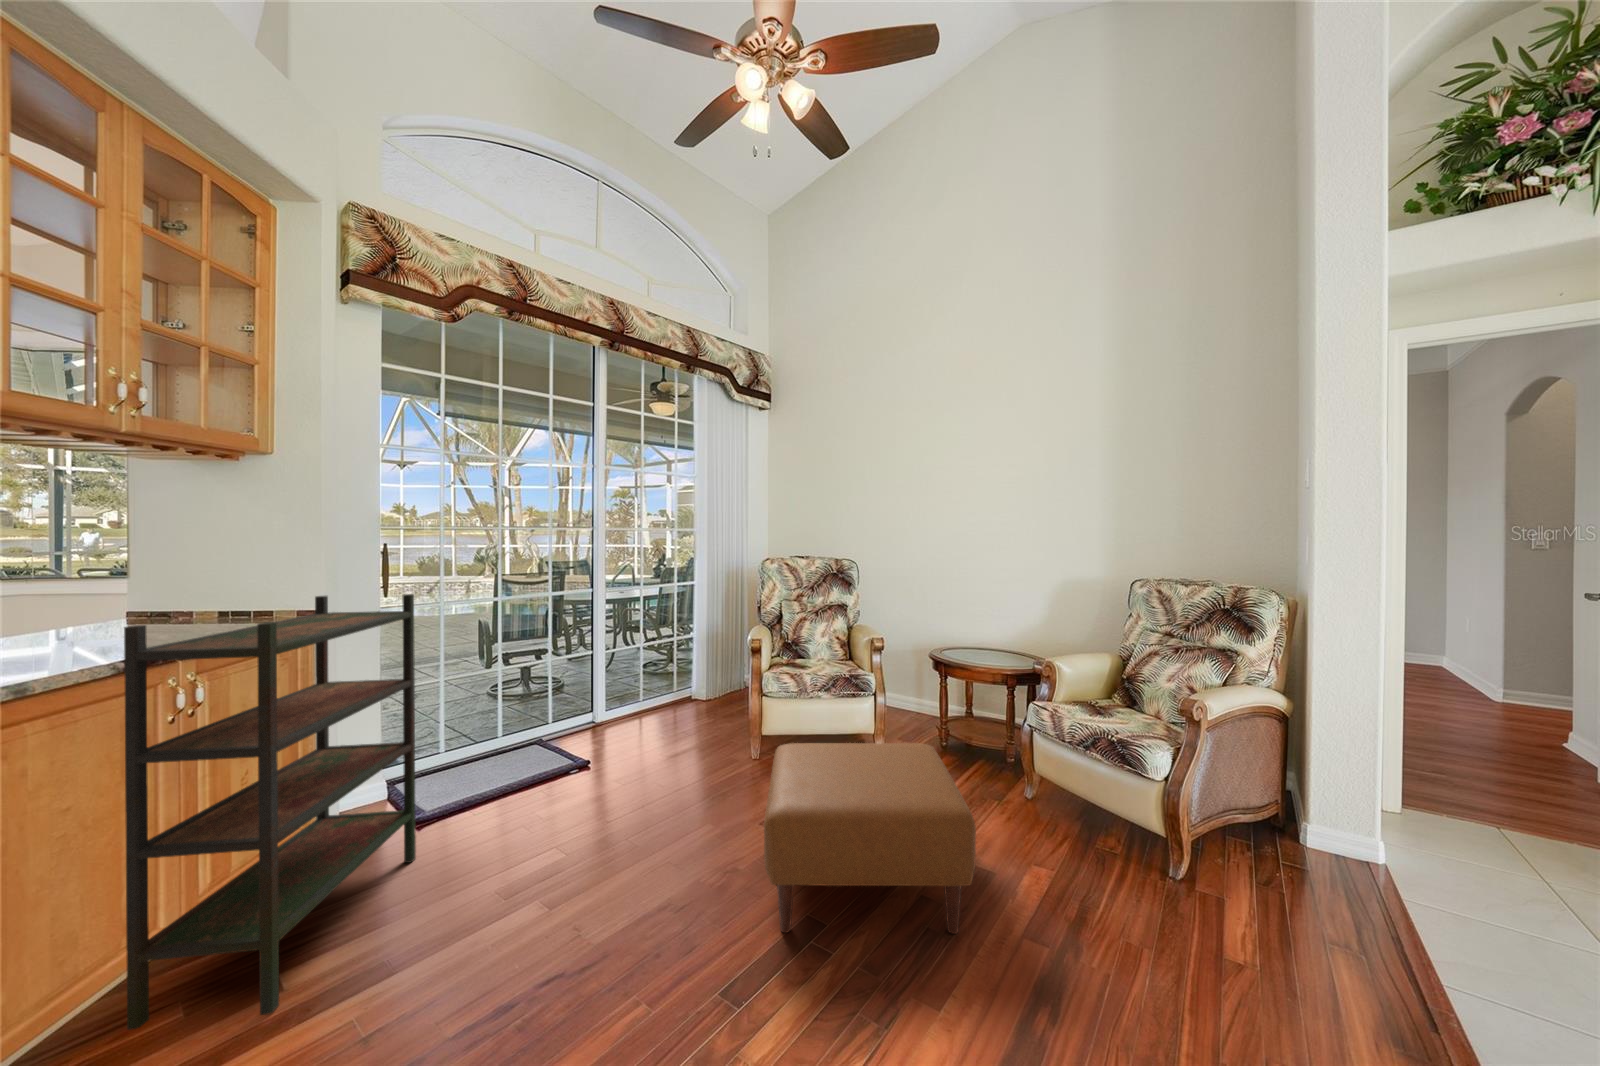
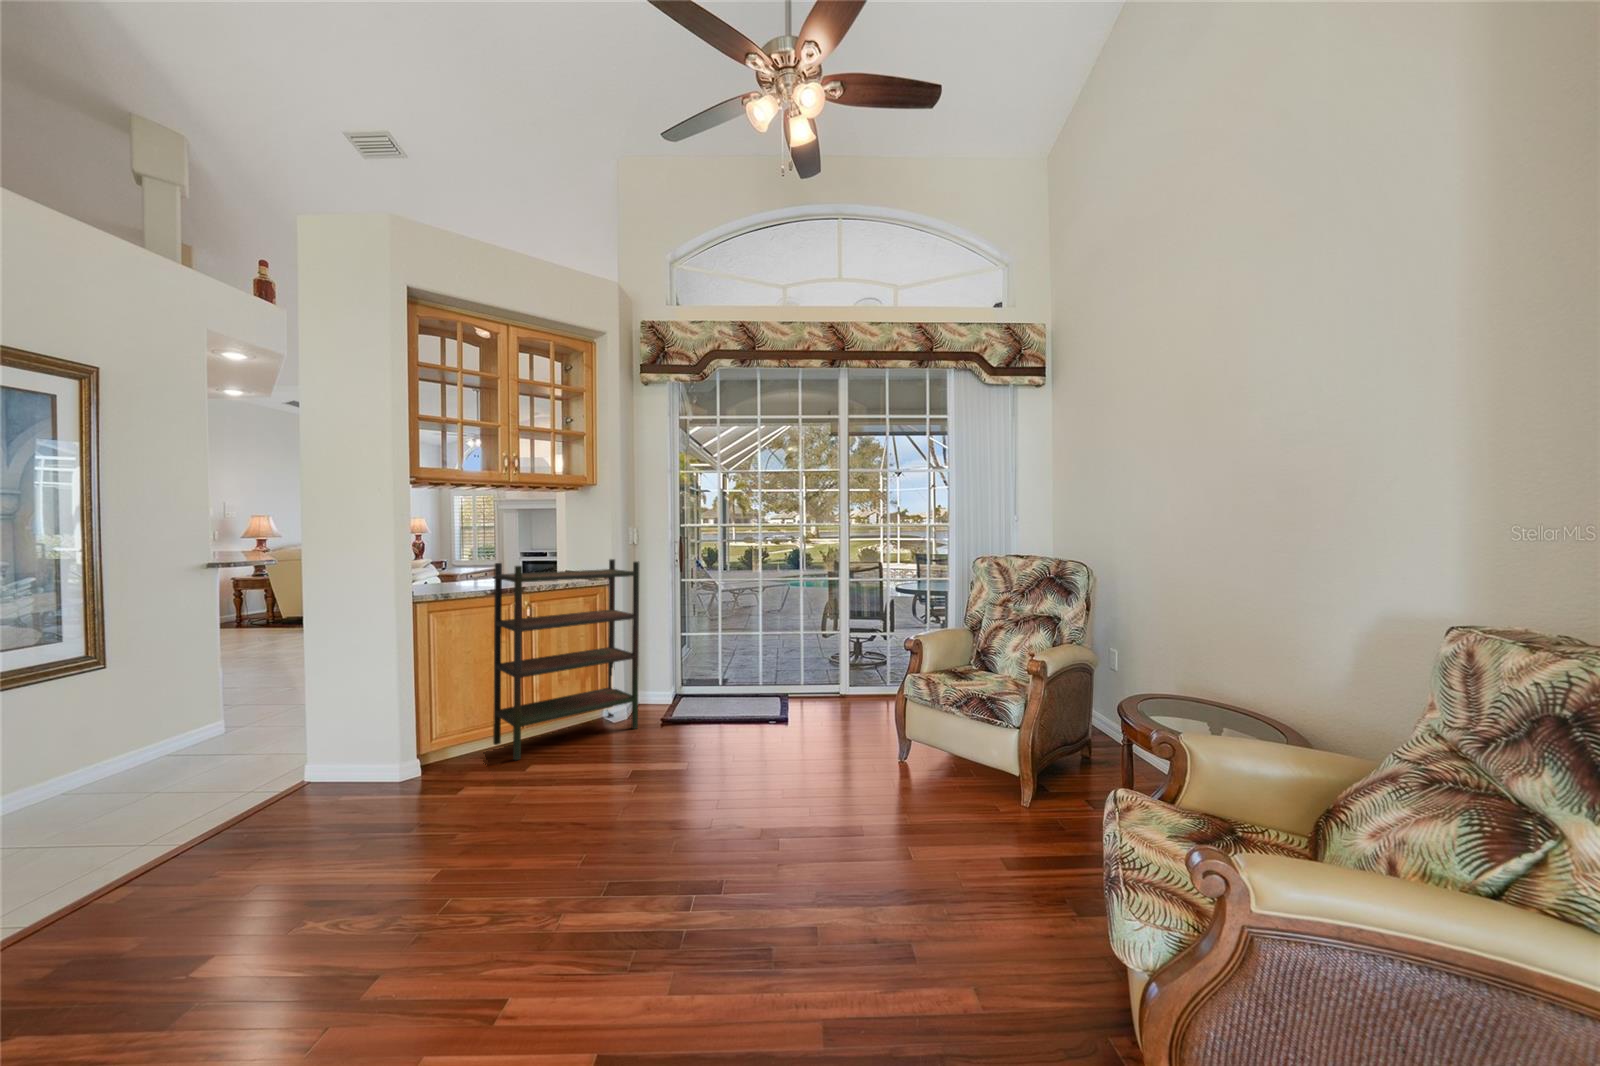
ottoman: present [764,743,976,934] -> none [666,725,908,941]

